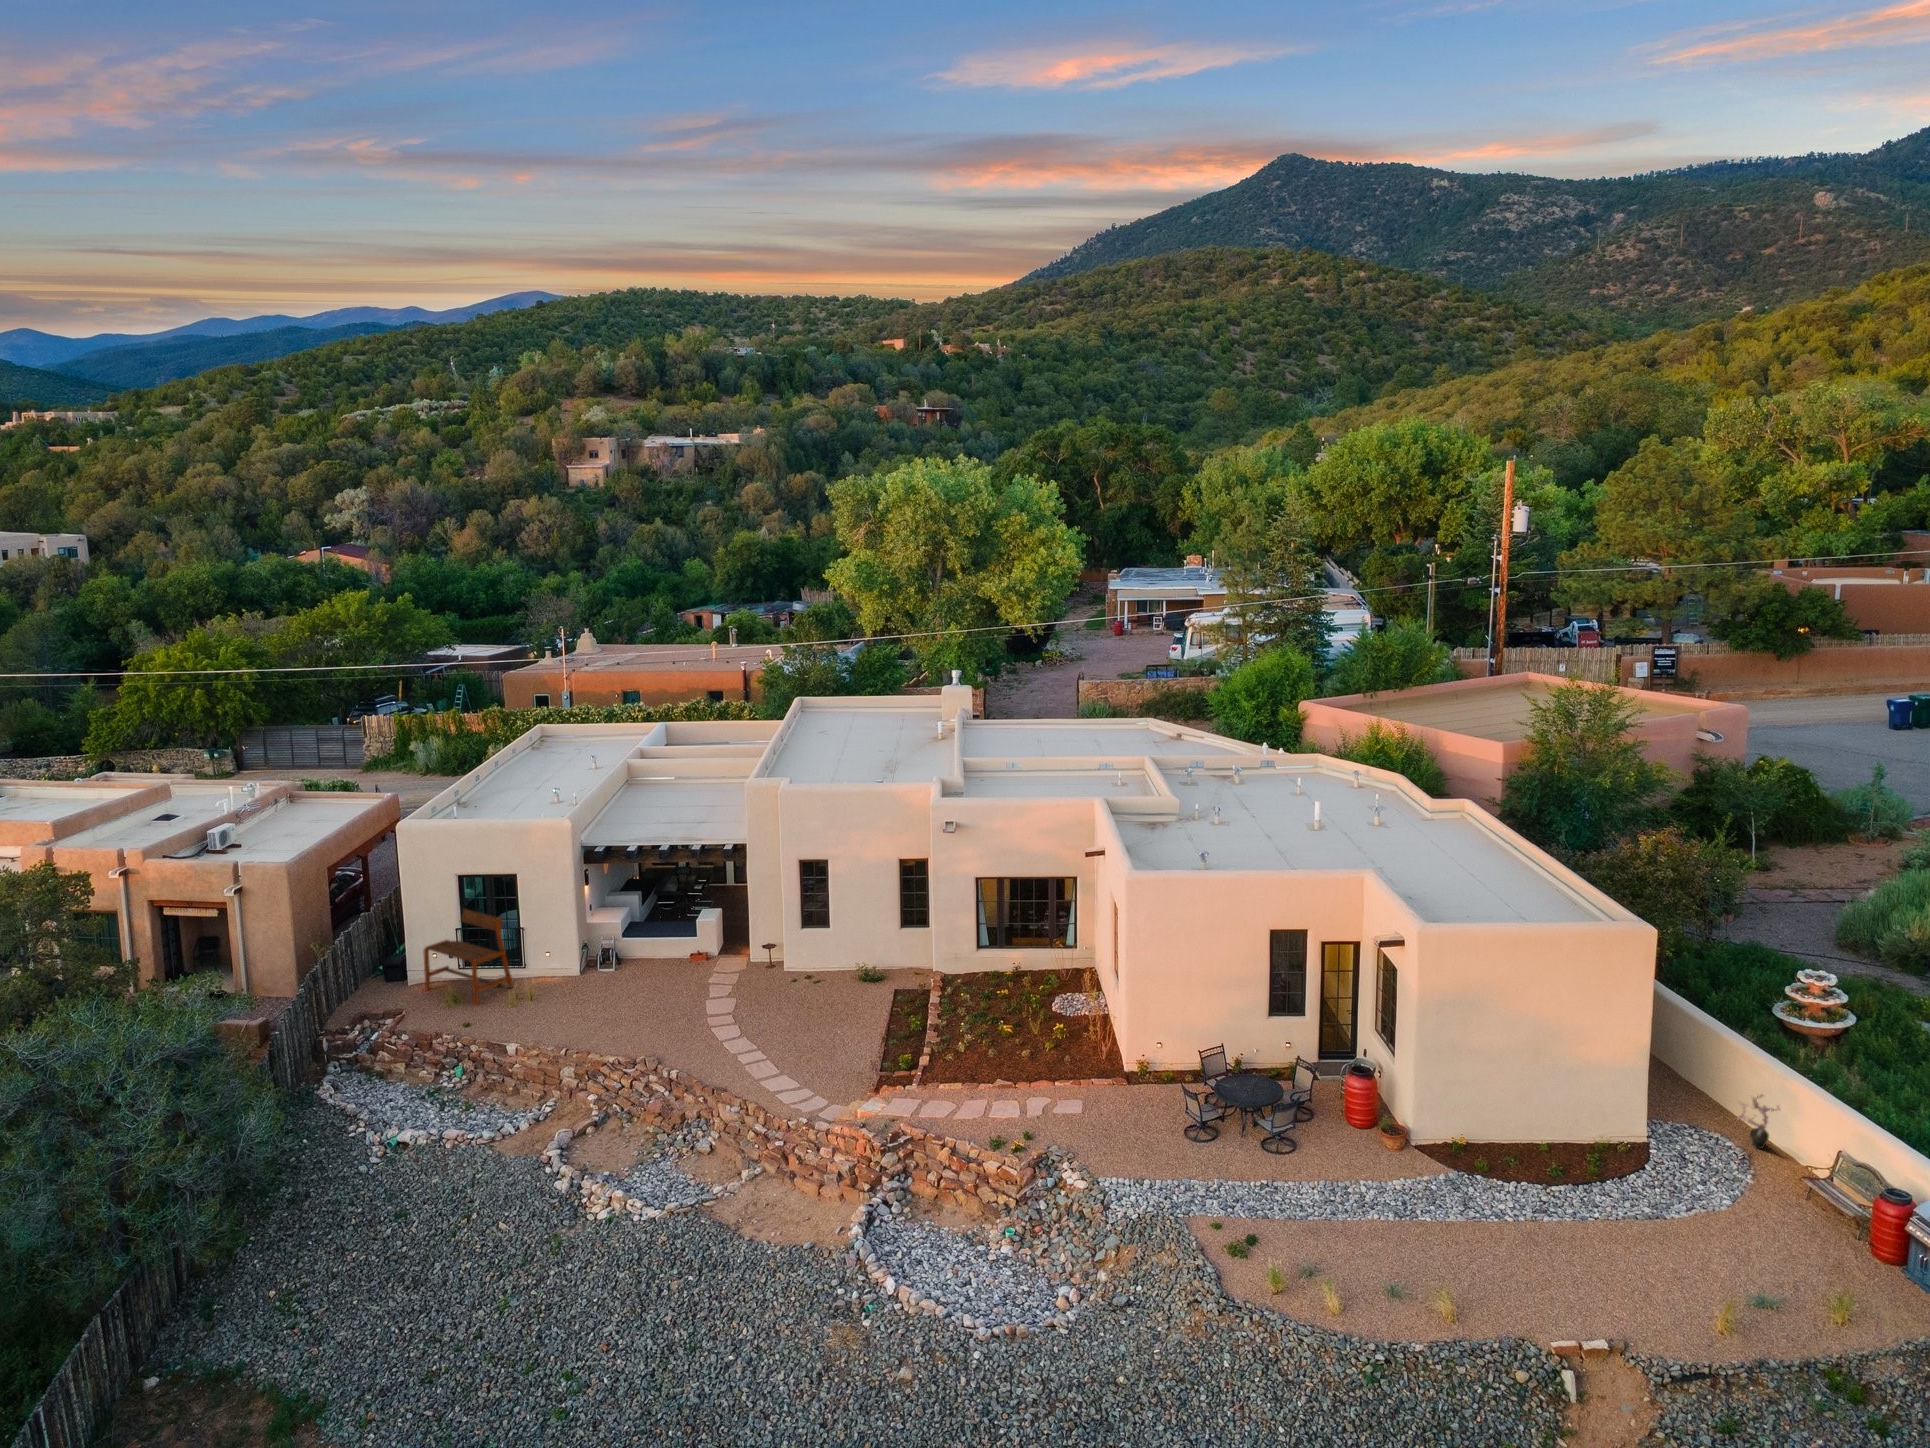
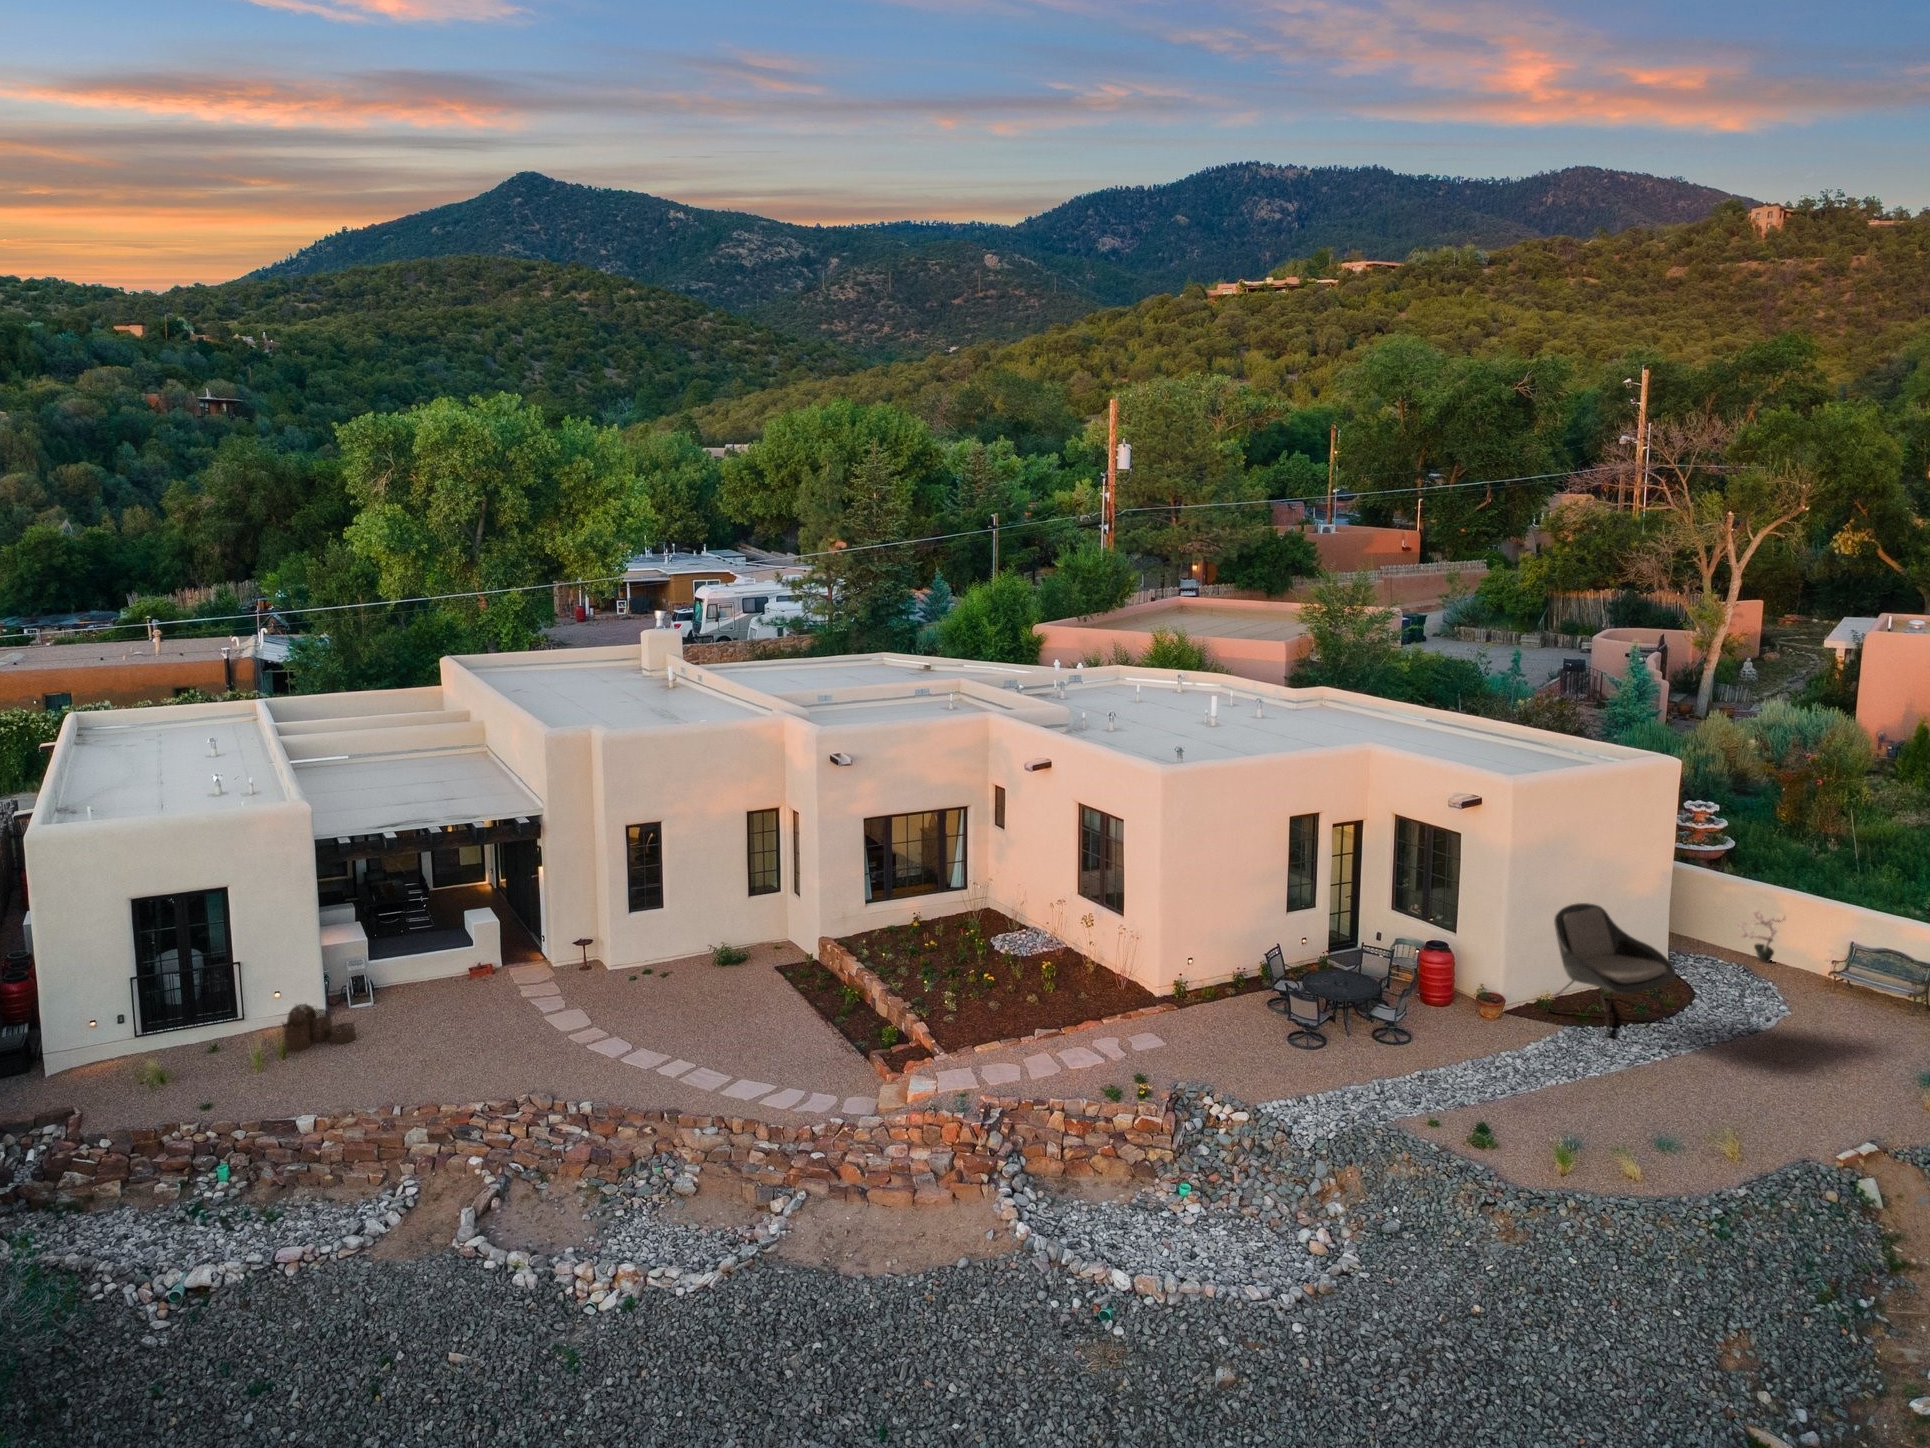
bench: present [424,909,513,1005] -> none [78,939,236,1079]
woven basket: none [534,963,581,998] -> present [282,1004,356,1052]
lounge chair: none [1452,1057,1567,1189] -> present [1545,903,1676,1037]

